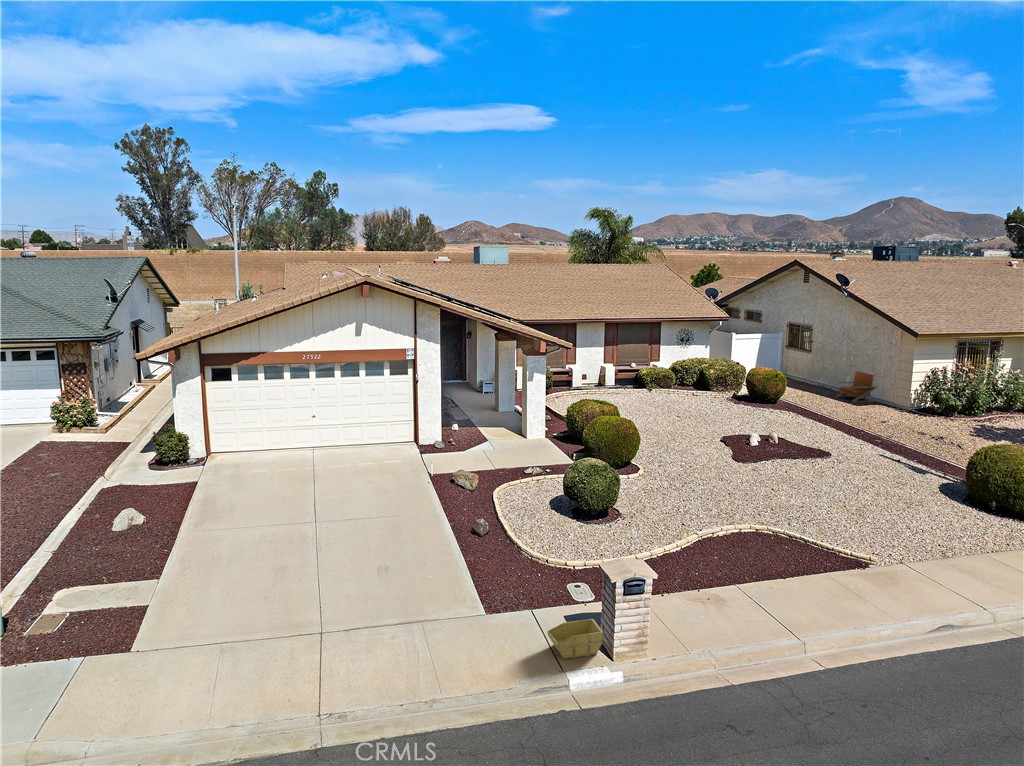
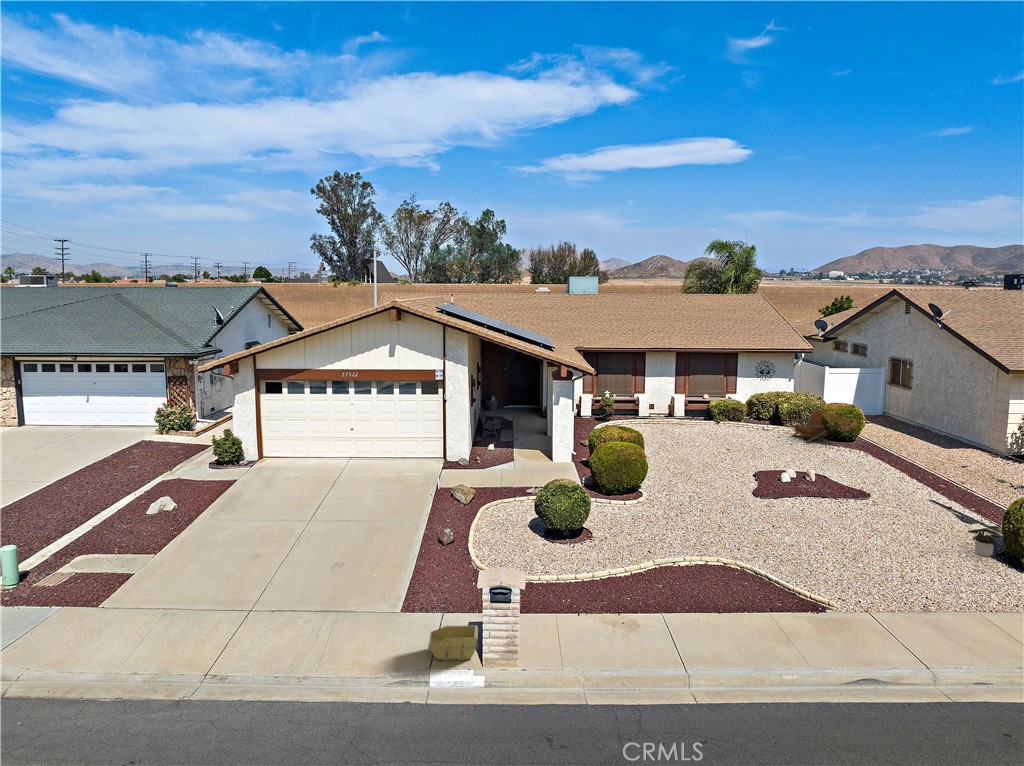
lounge chair: present [836,371,877,402] -> present [791,409,831,443]
potted plant: none [939,476,972,504] -> present [968,526,1002,557]

